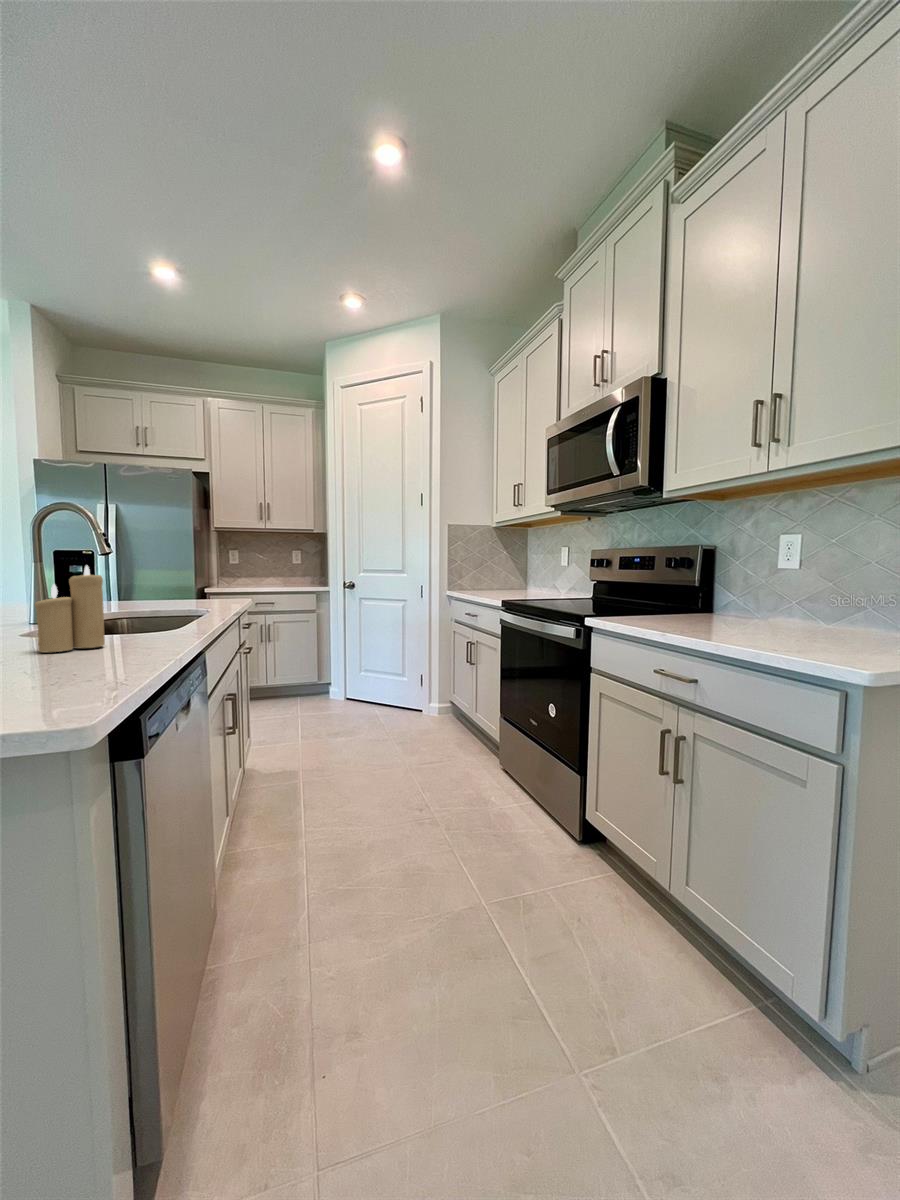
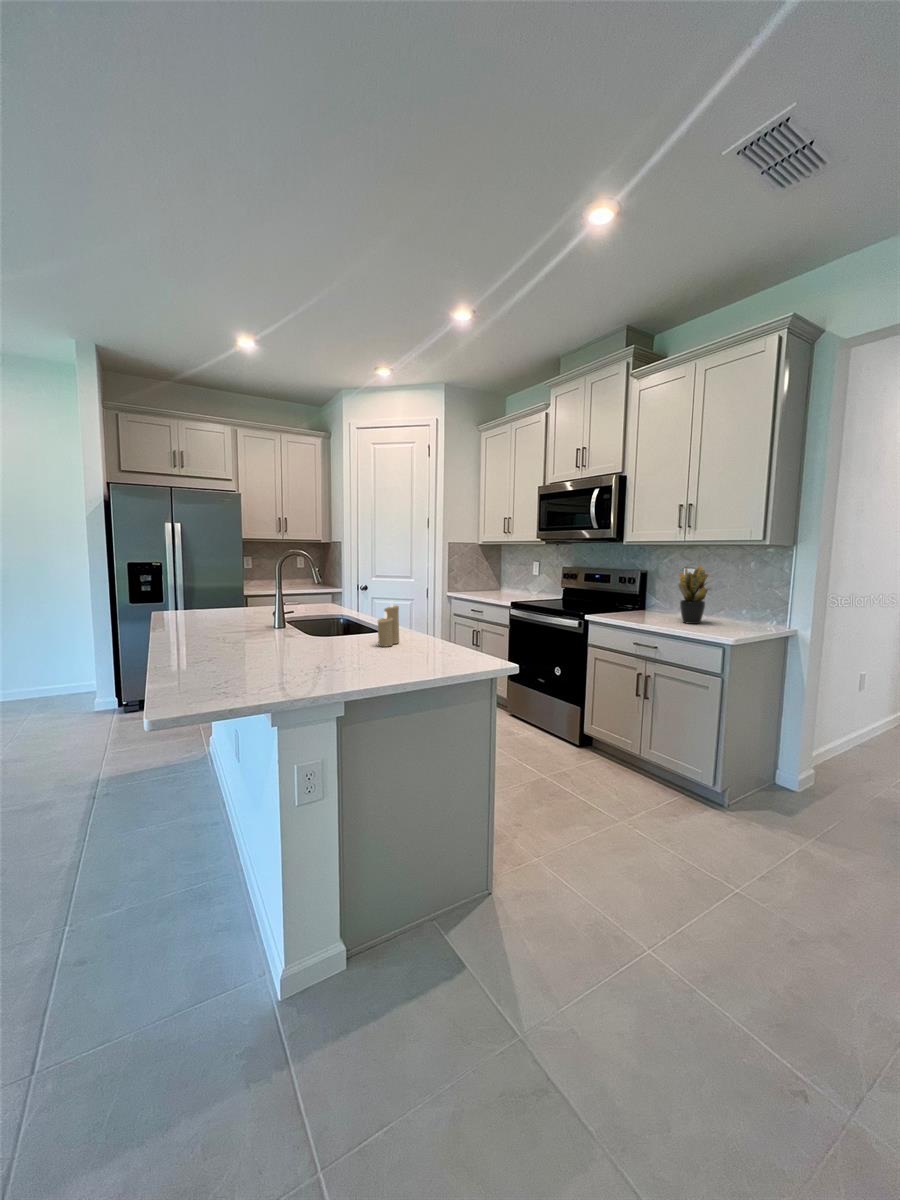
potted plant: none [742,504,842,636] -> present [679,566,711,624]

